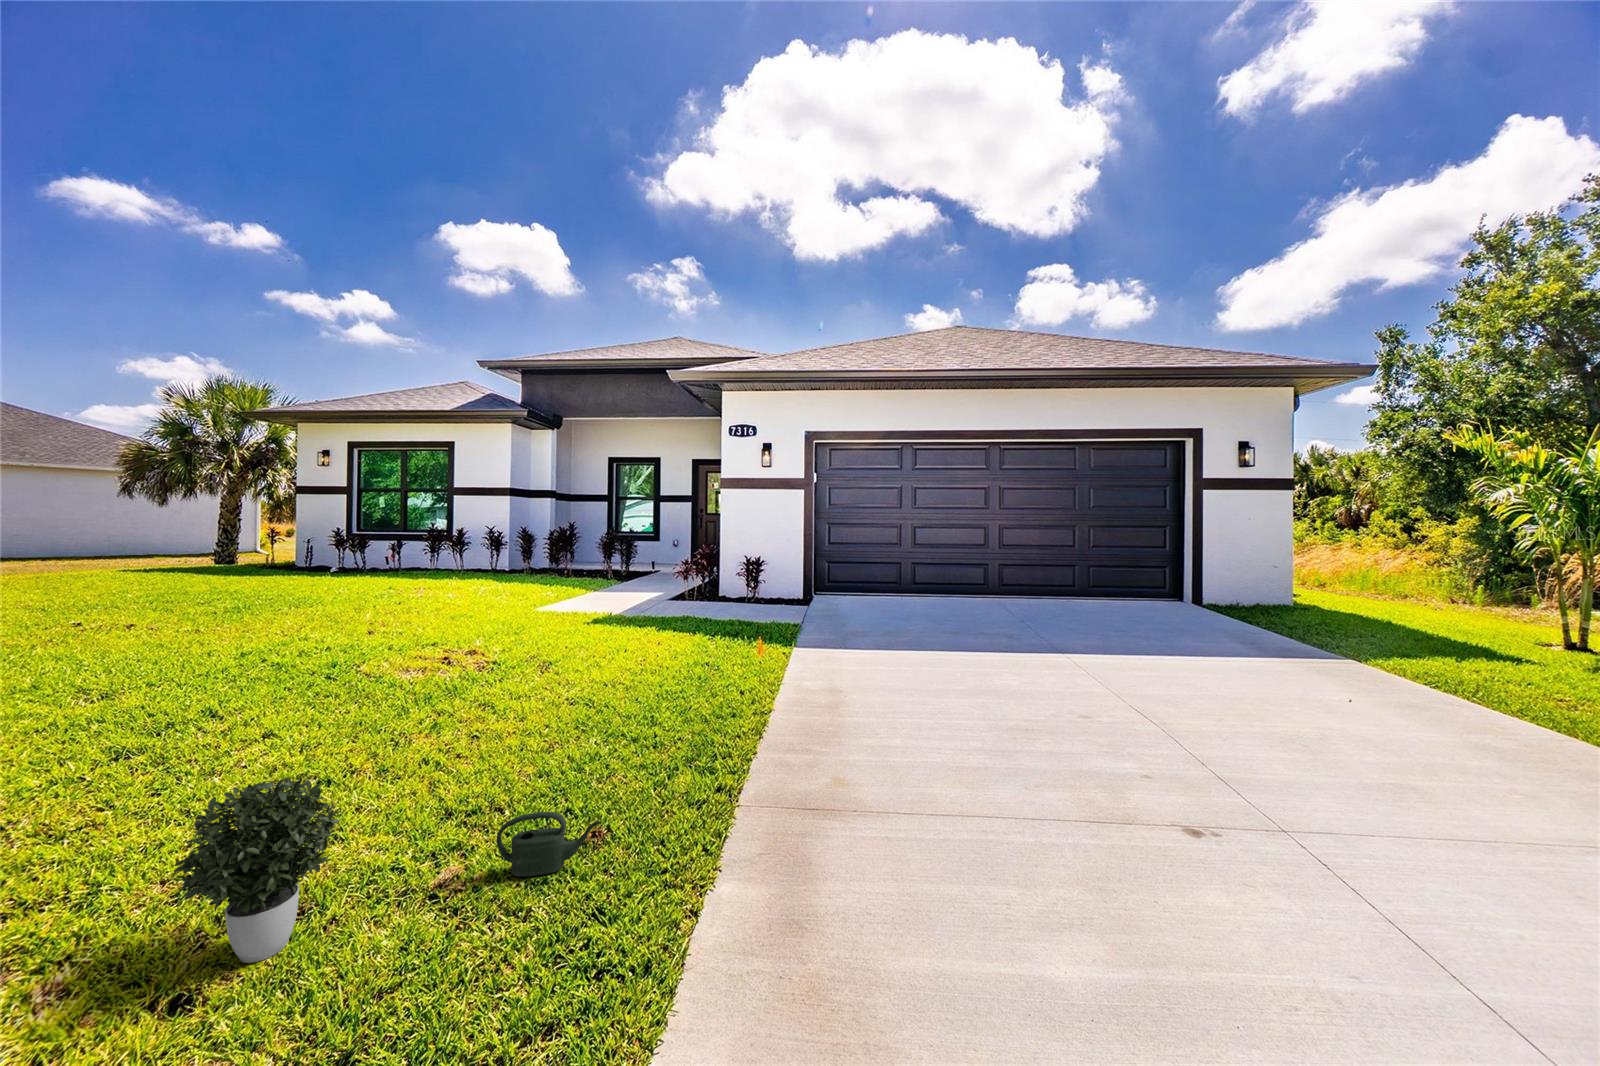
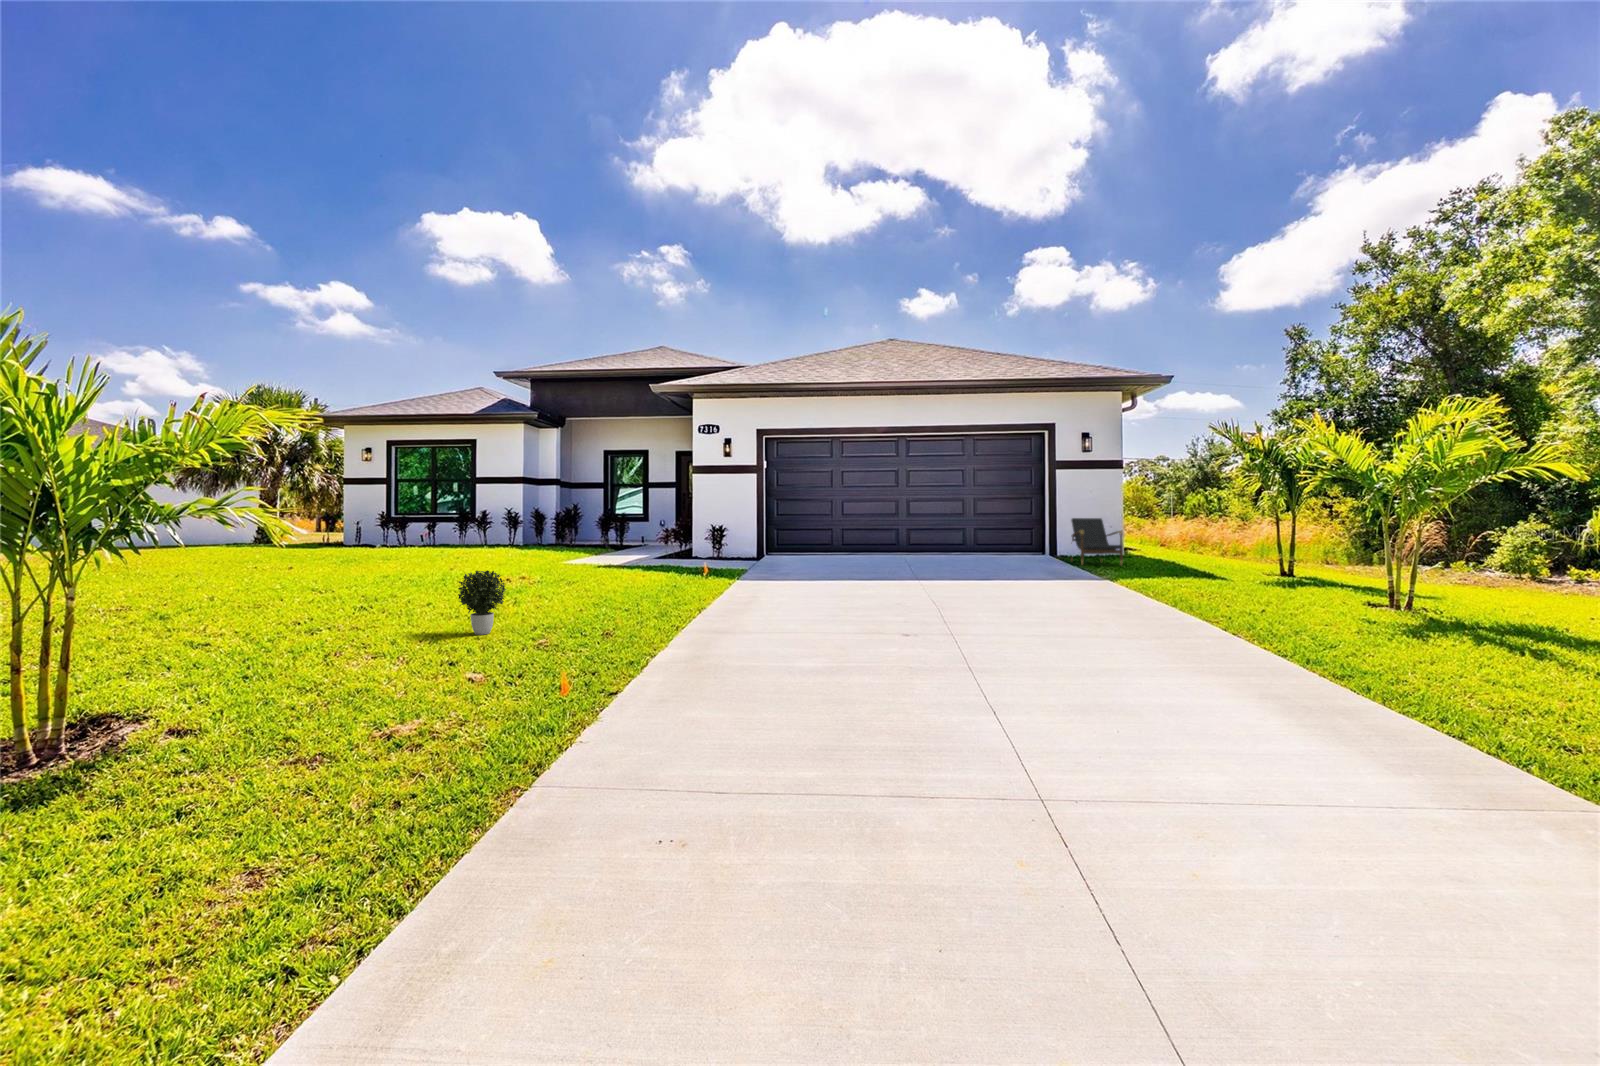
lounge chair: none [1221,554,1308,621] -> present [1071,518,1123,564]
watering can: present [496,812,600,877] -> none [564,599,608,625]

